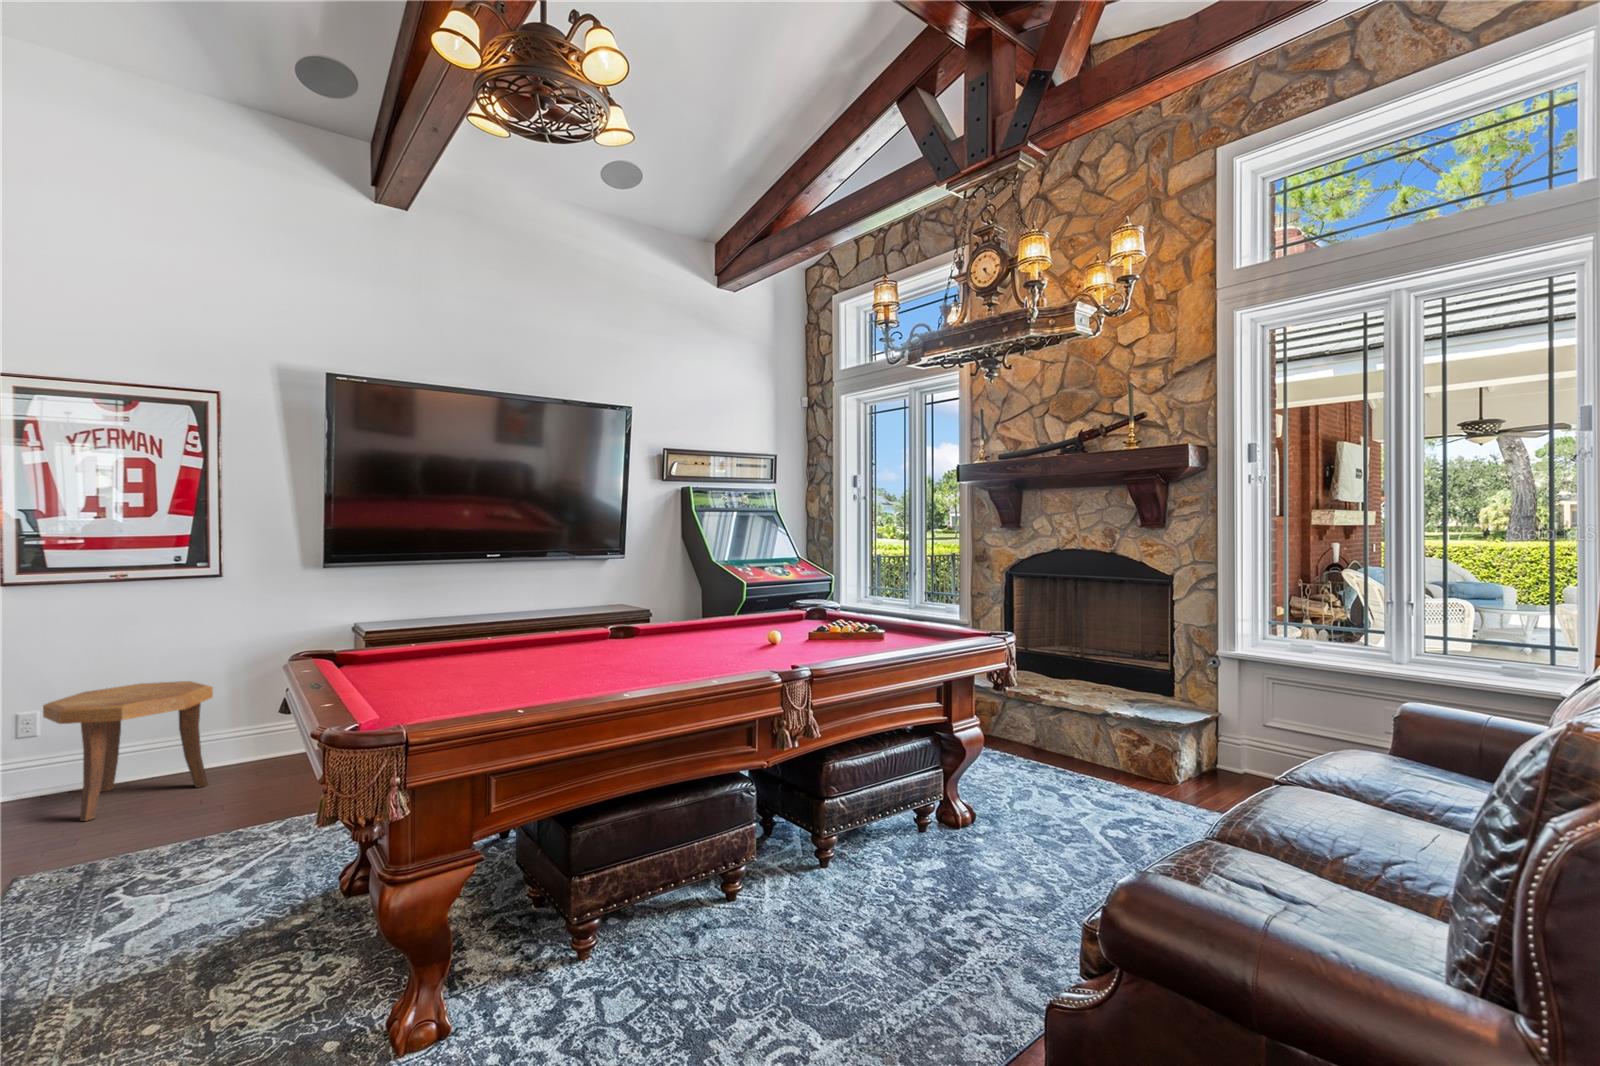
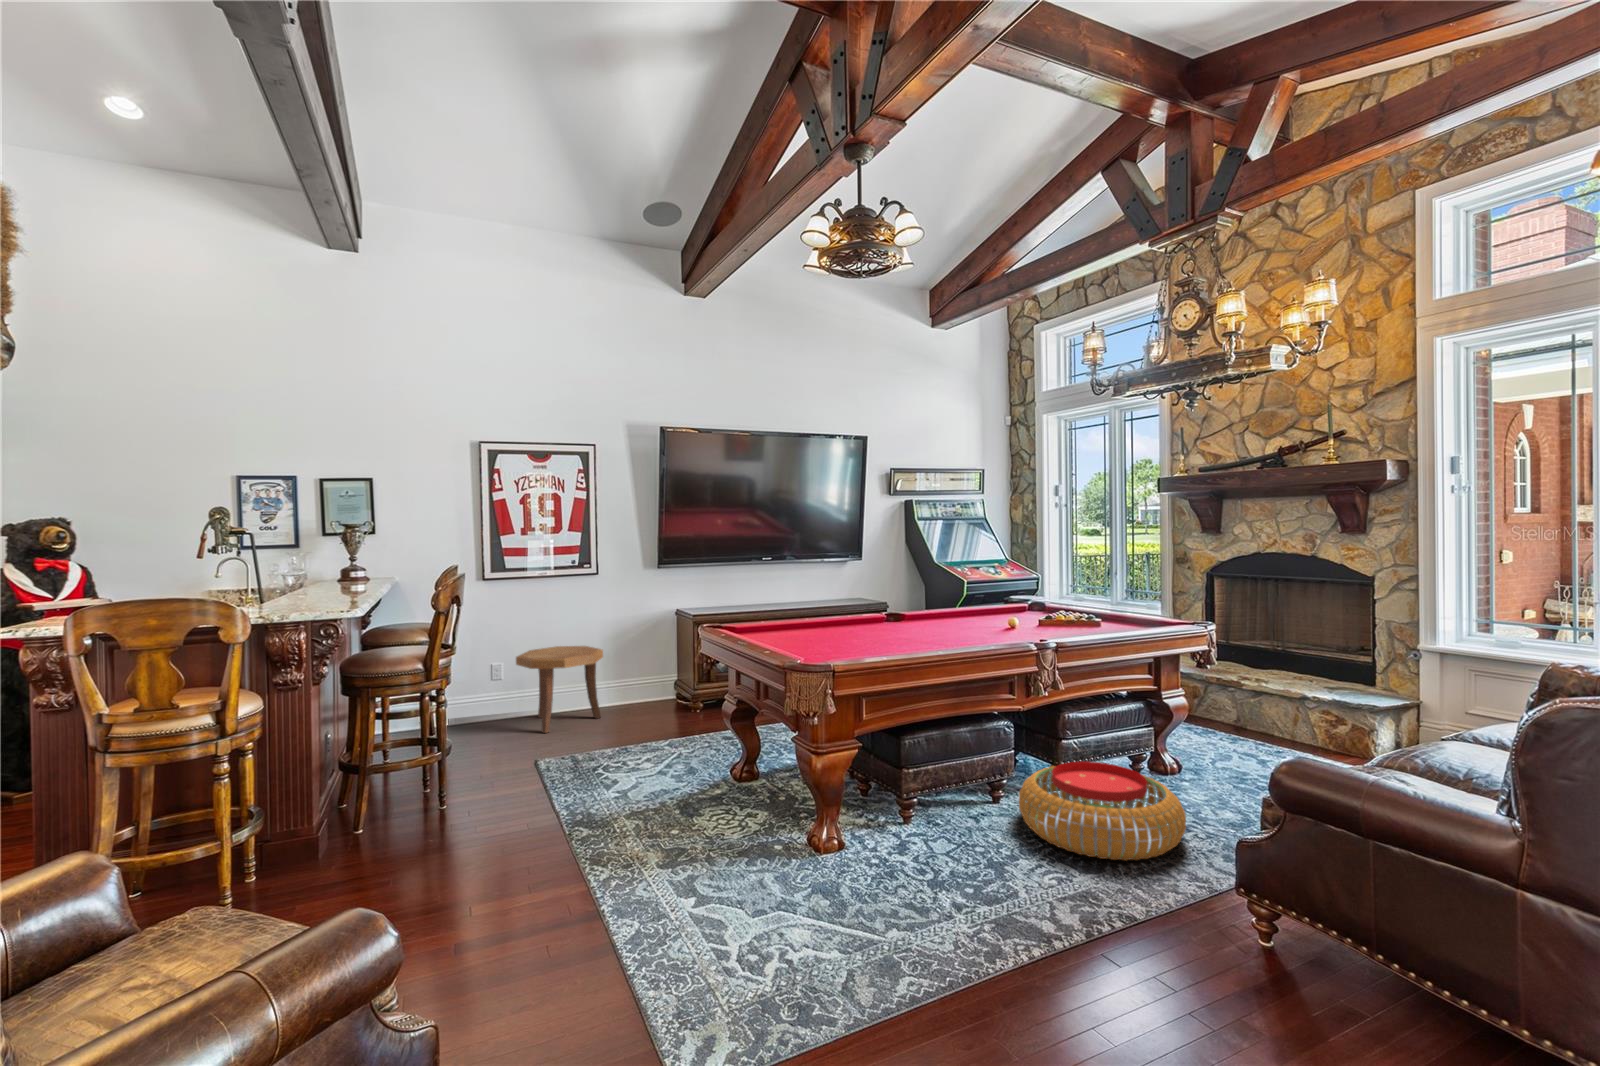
pouf: none [753,834,975,1000] -> present [1019,761,1186,860]

